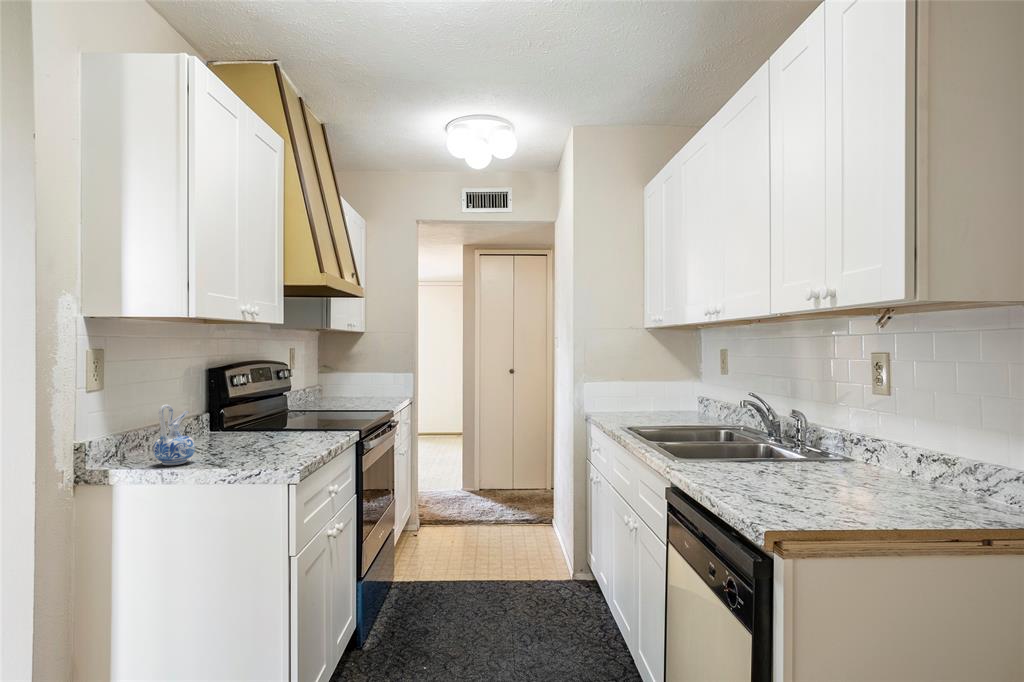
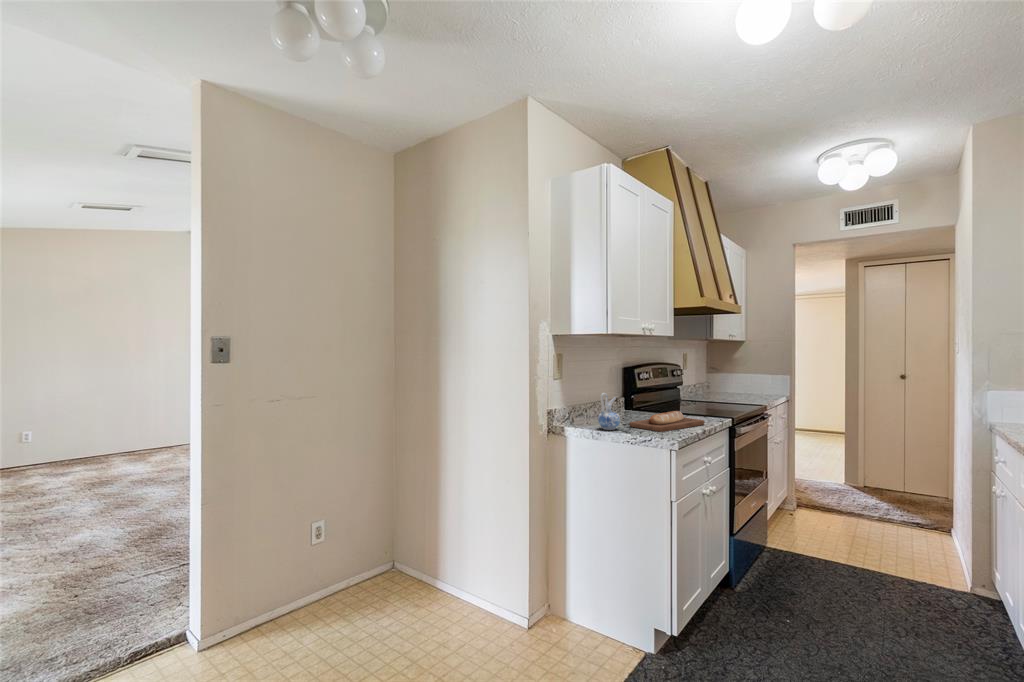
bread loaf: none [212,425,326,458] -> present [629,411,704,432]

